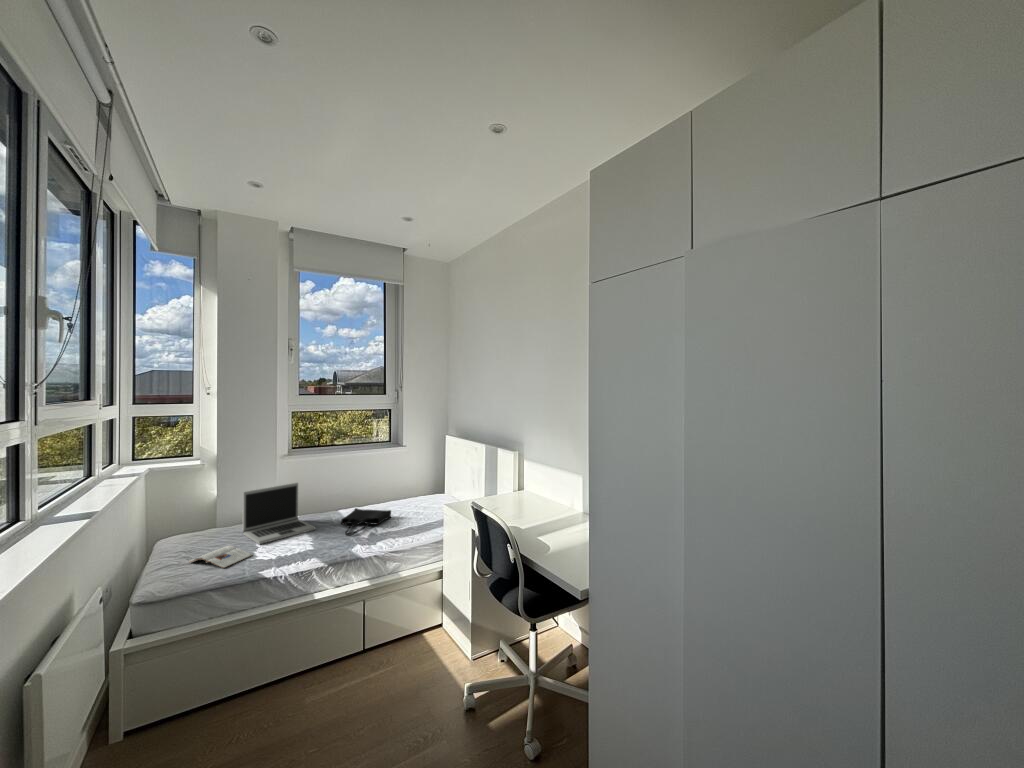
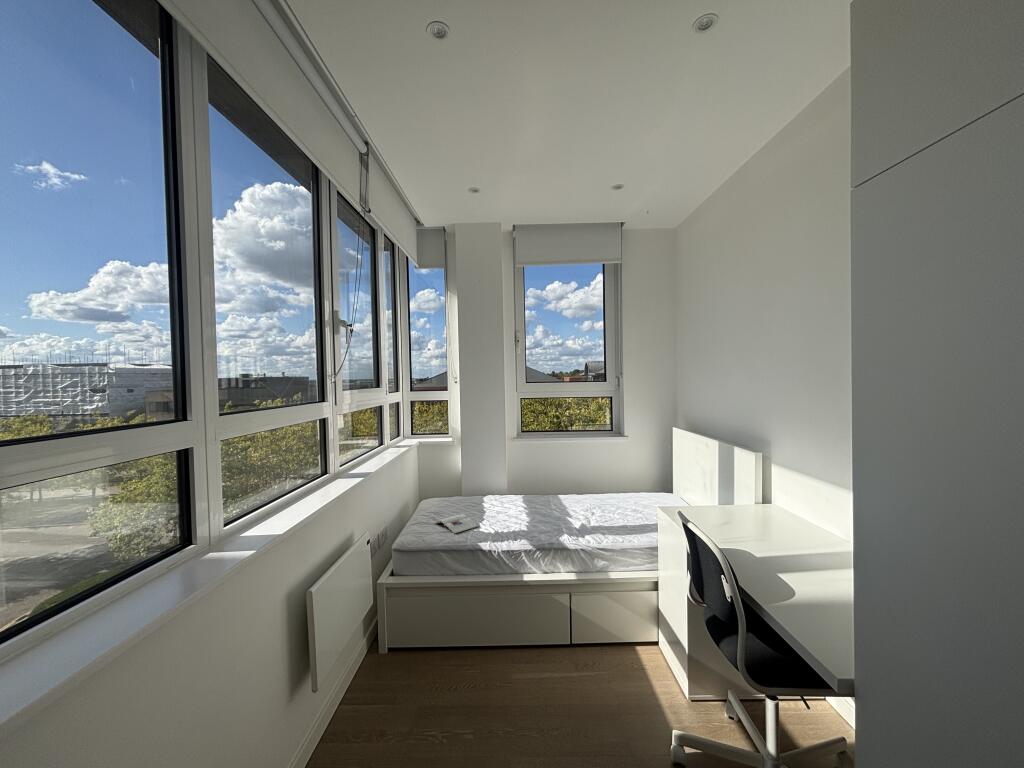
laptop: present [243,483,315,544] -> none [477,465,534,517]
tote bag: present [341,508,391,536] -> none [557,496,608,523]

